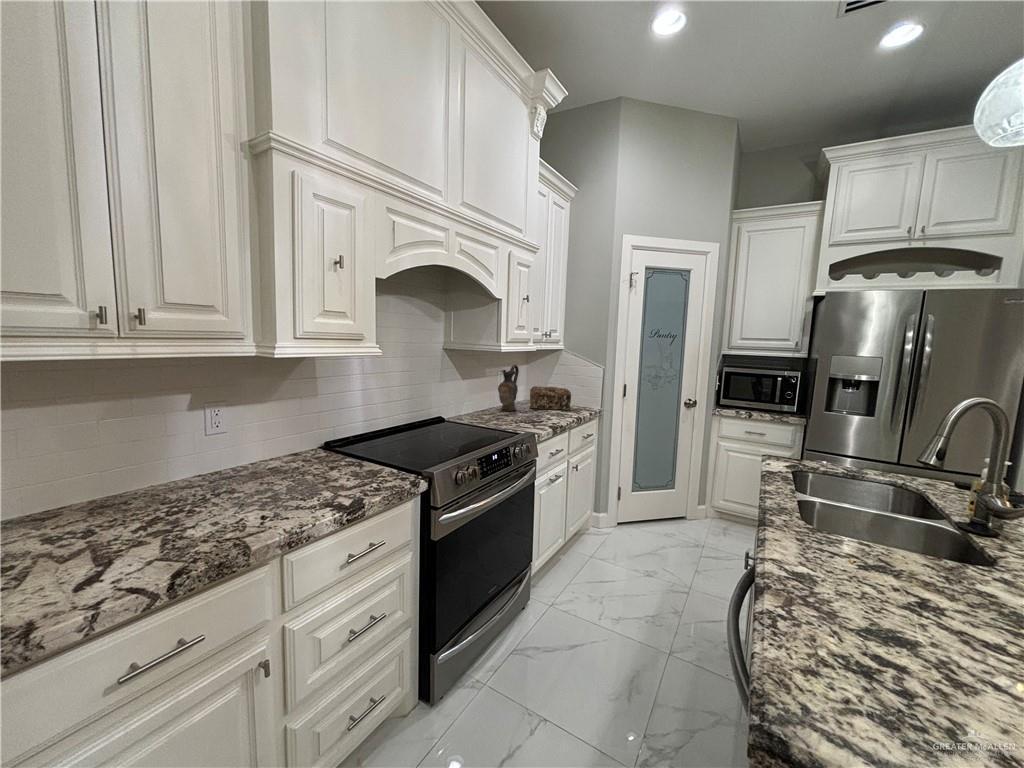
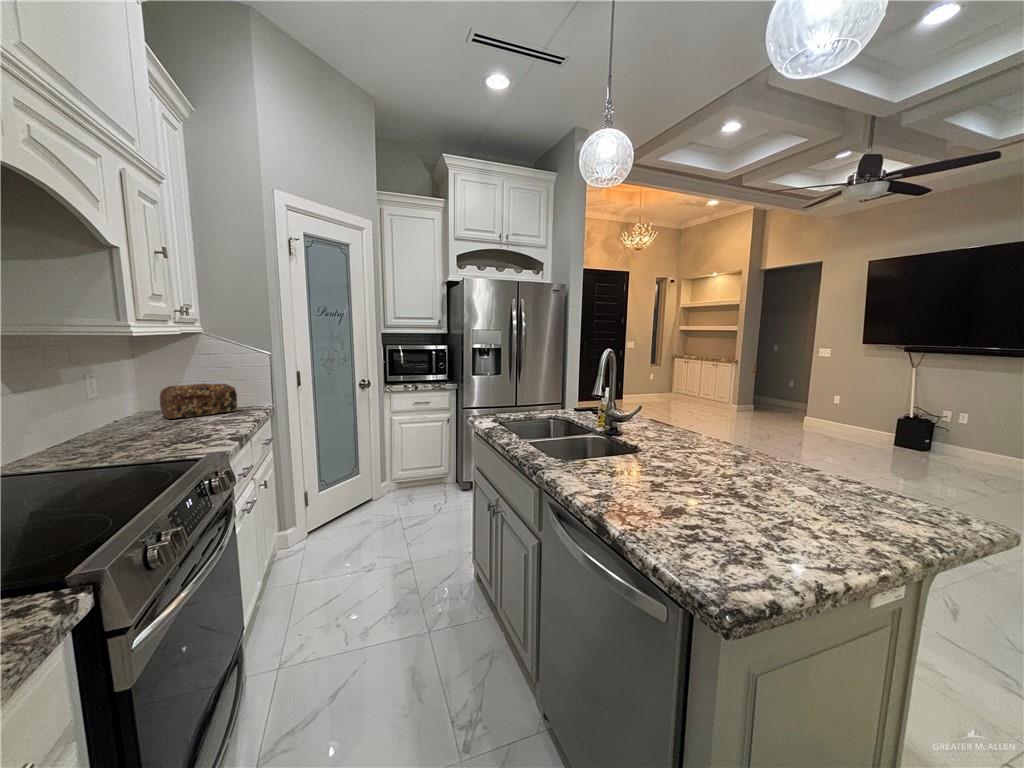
ceramic pitcher: present [498,365,519,411] -> none [99,355,144,430]

